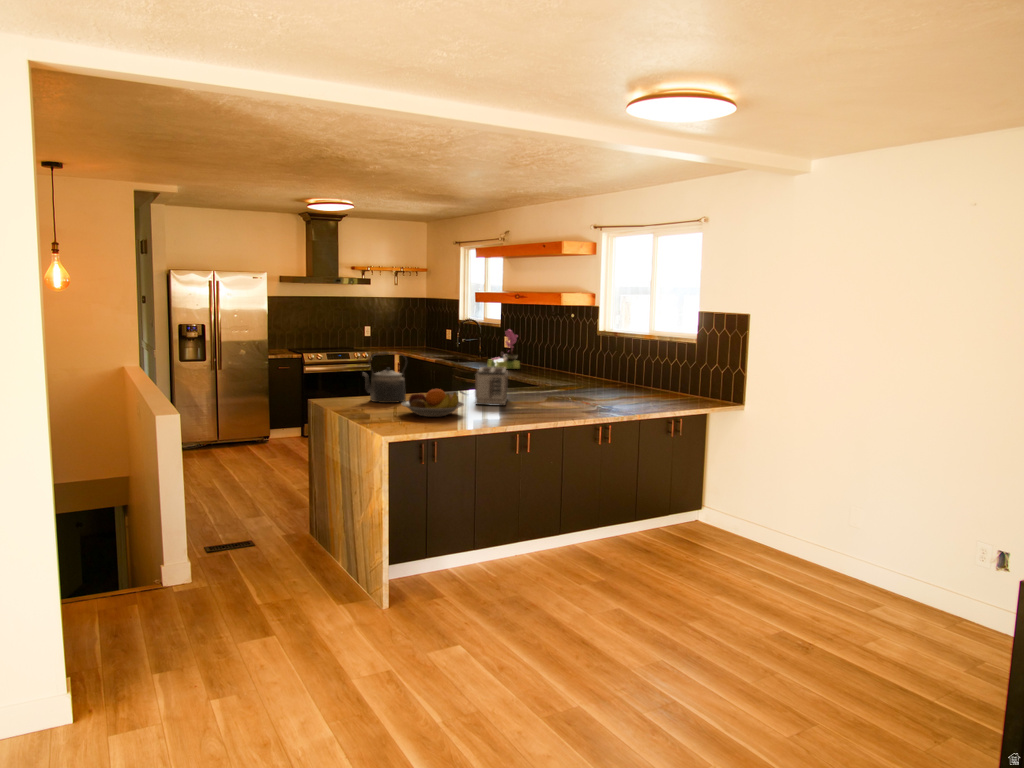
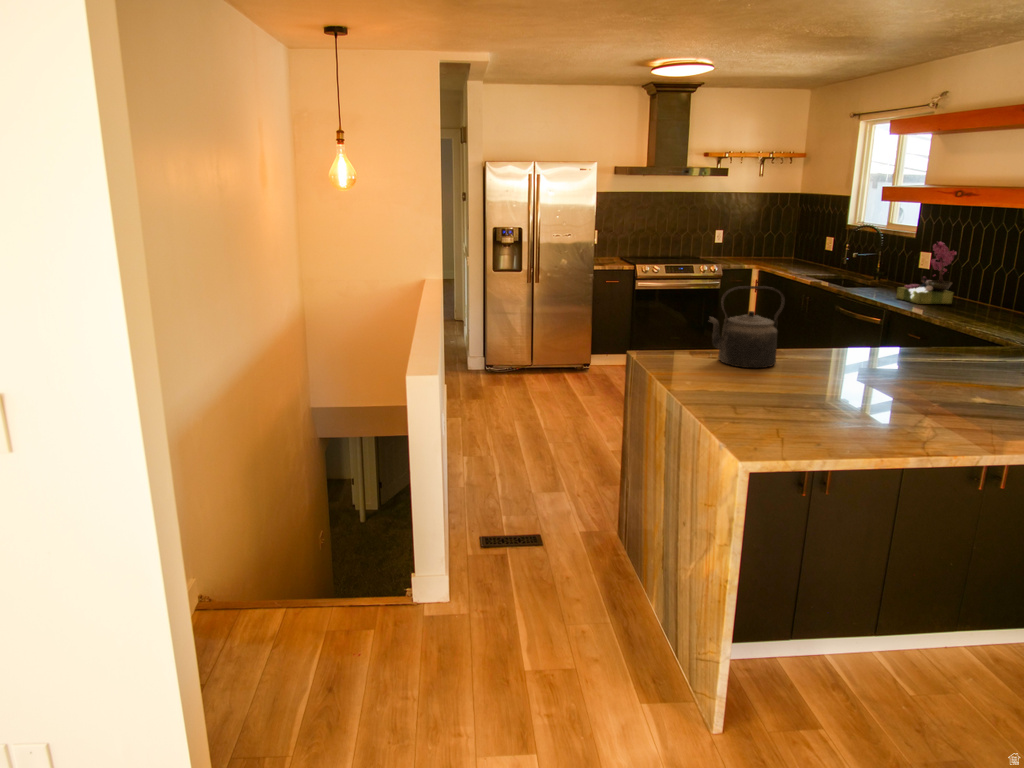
toaster: present [475,367,508,406] -> none [902,316,974,393]
fruit bowl: present [401,389,464,417] -> none [772,359,891,412]

